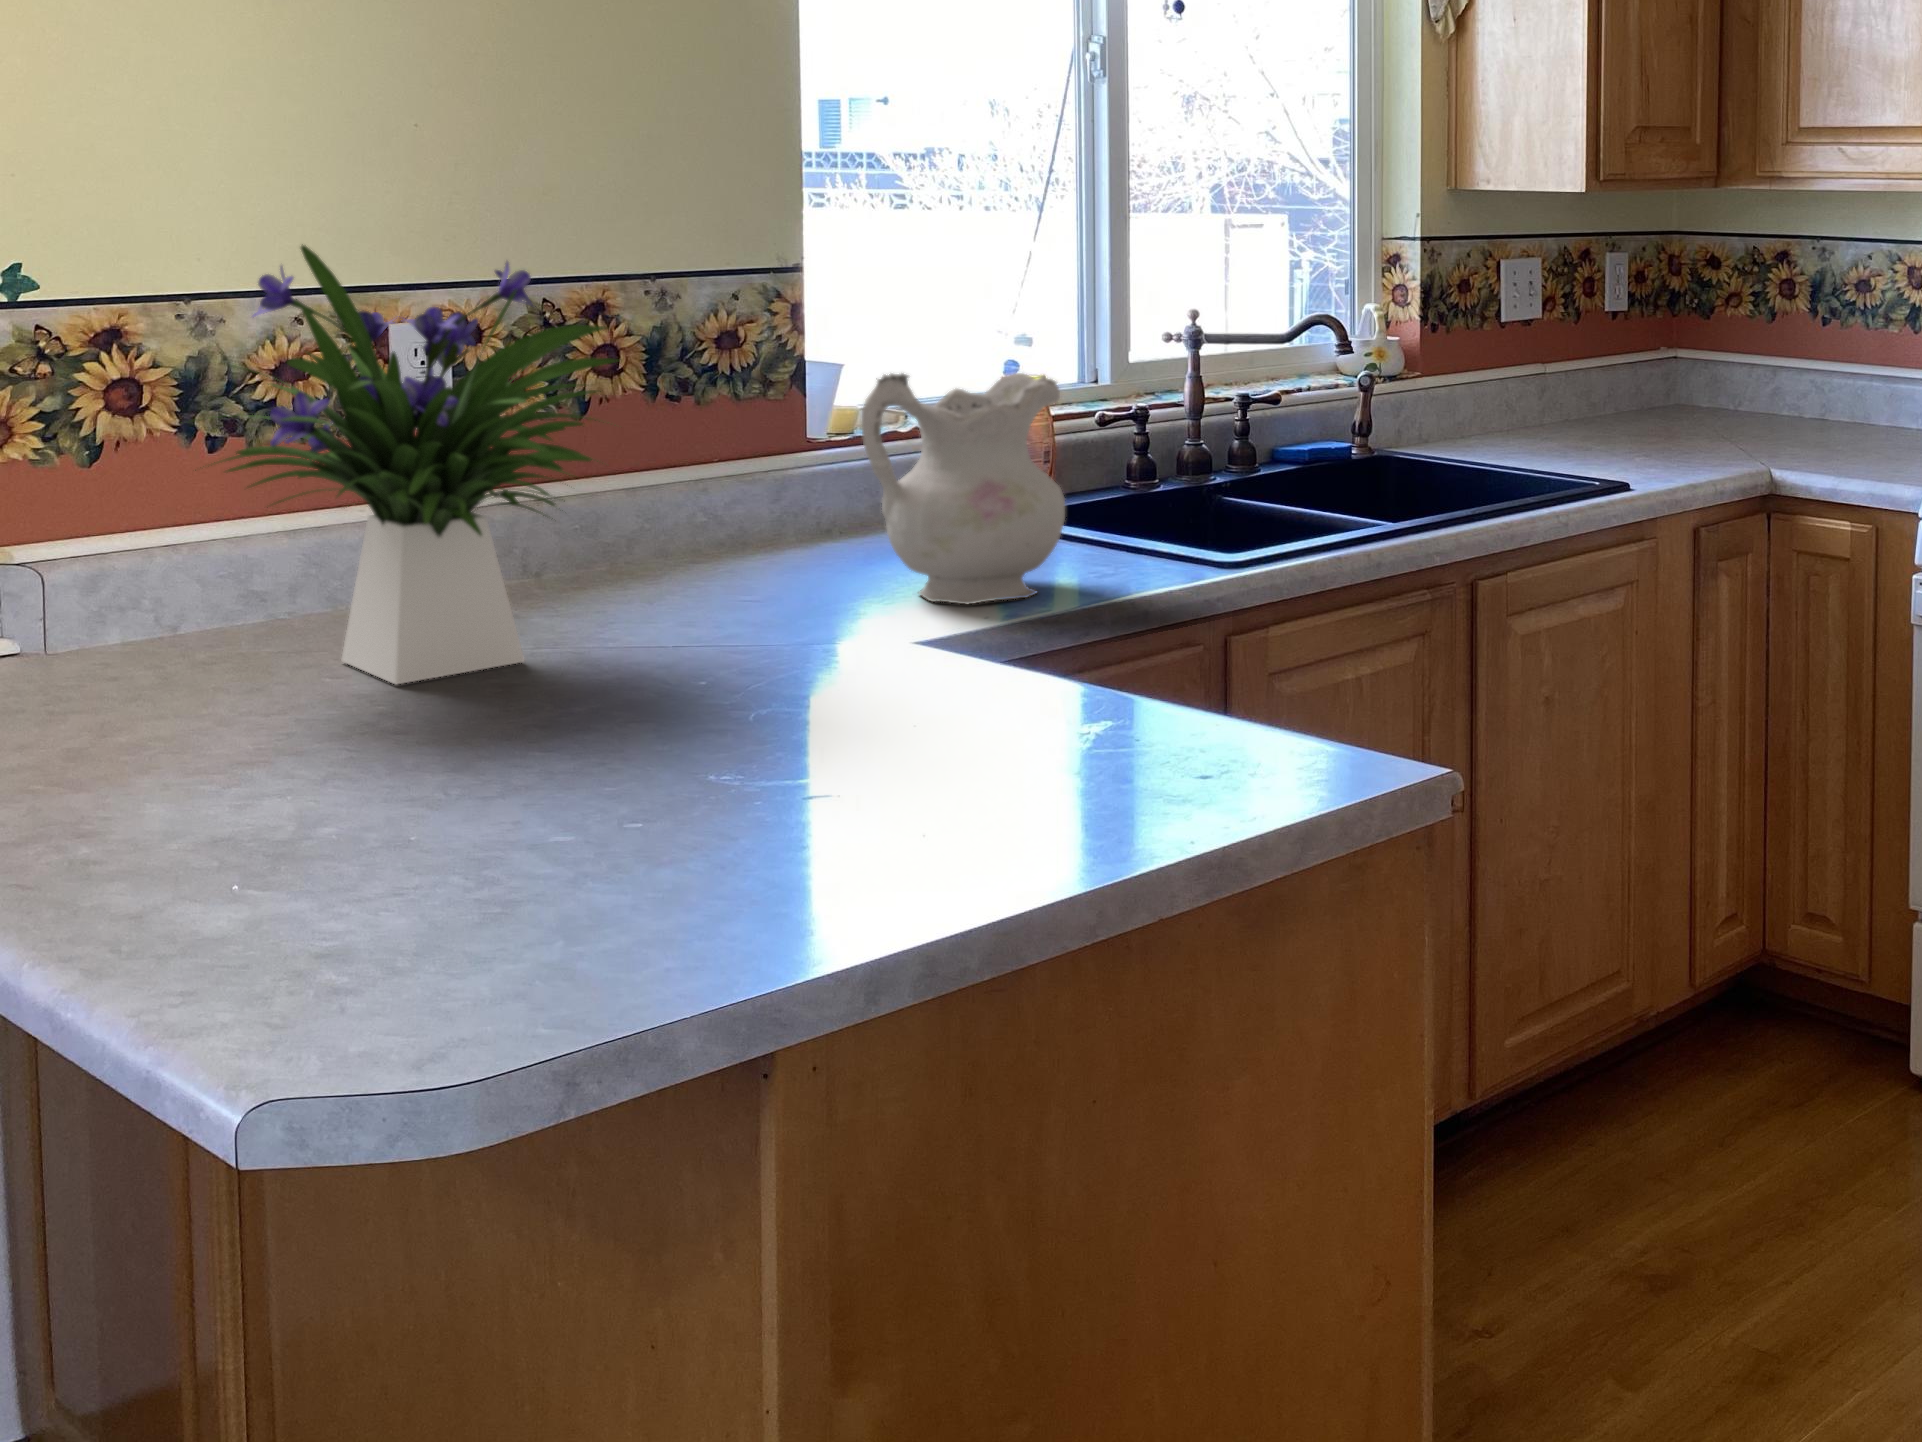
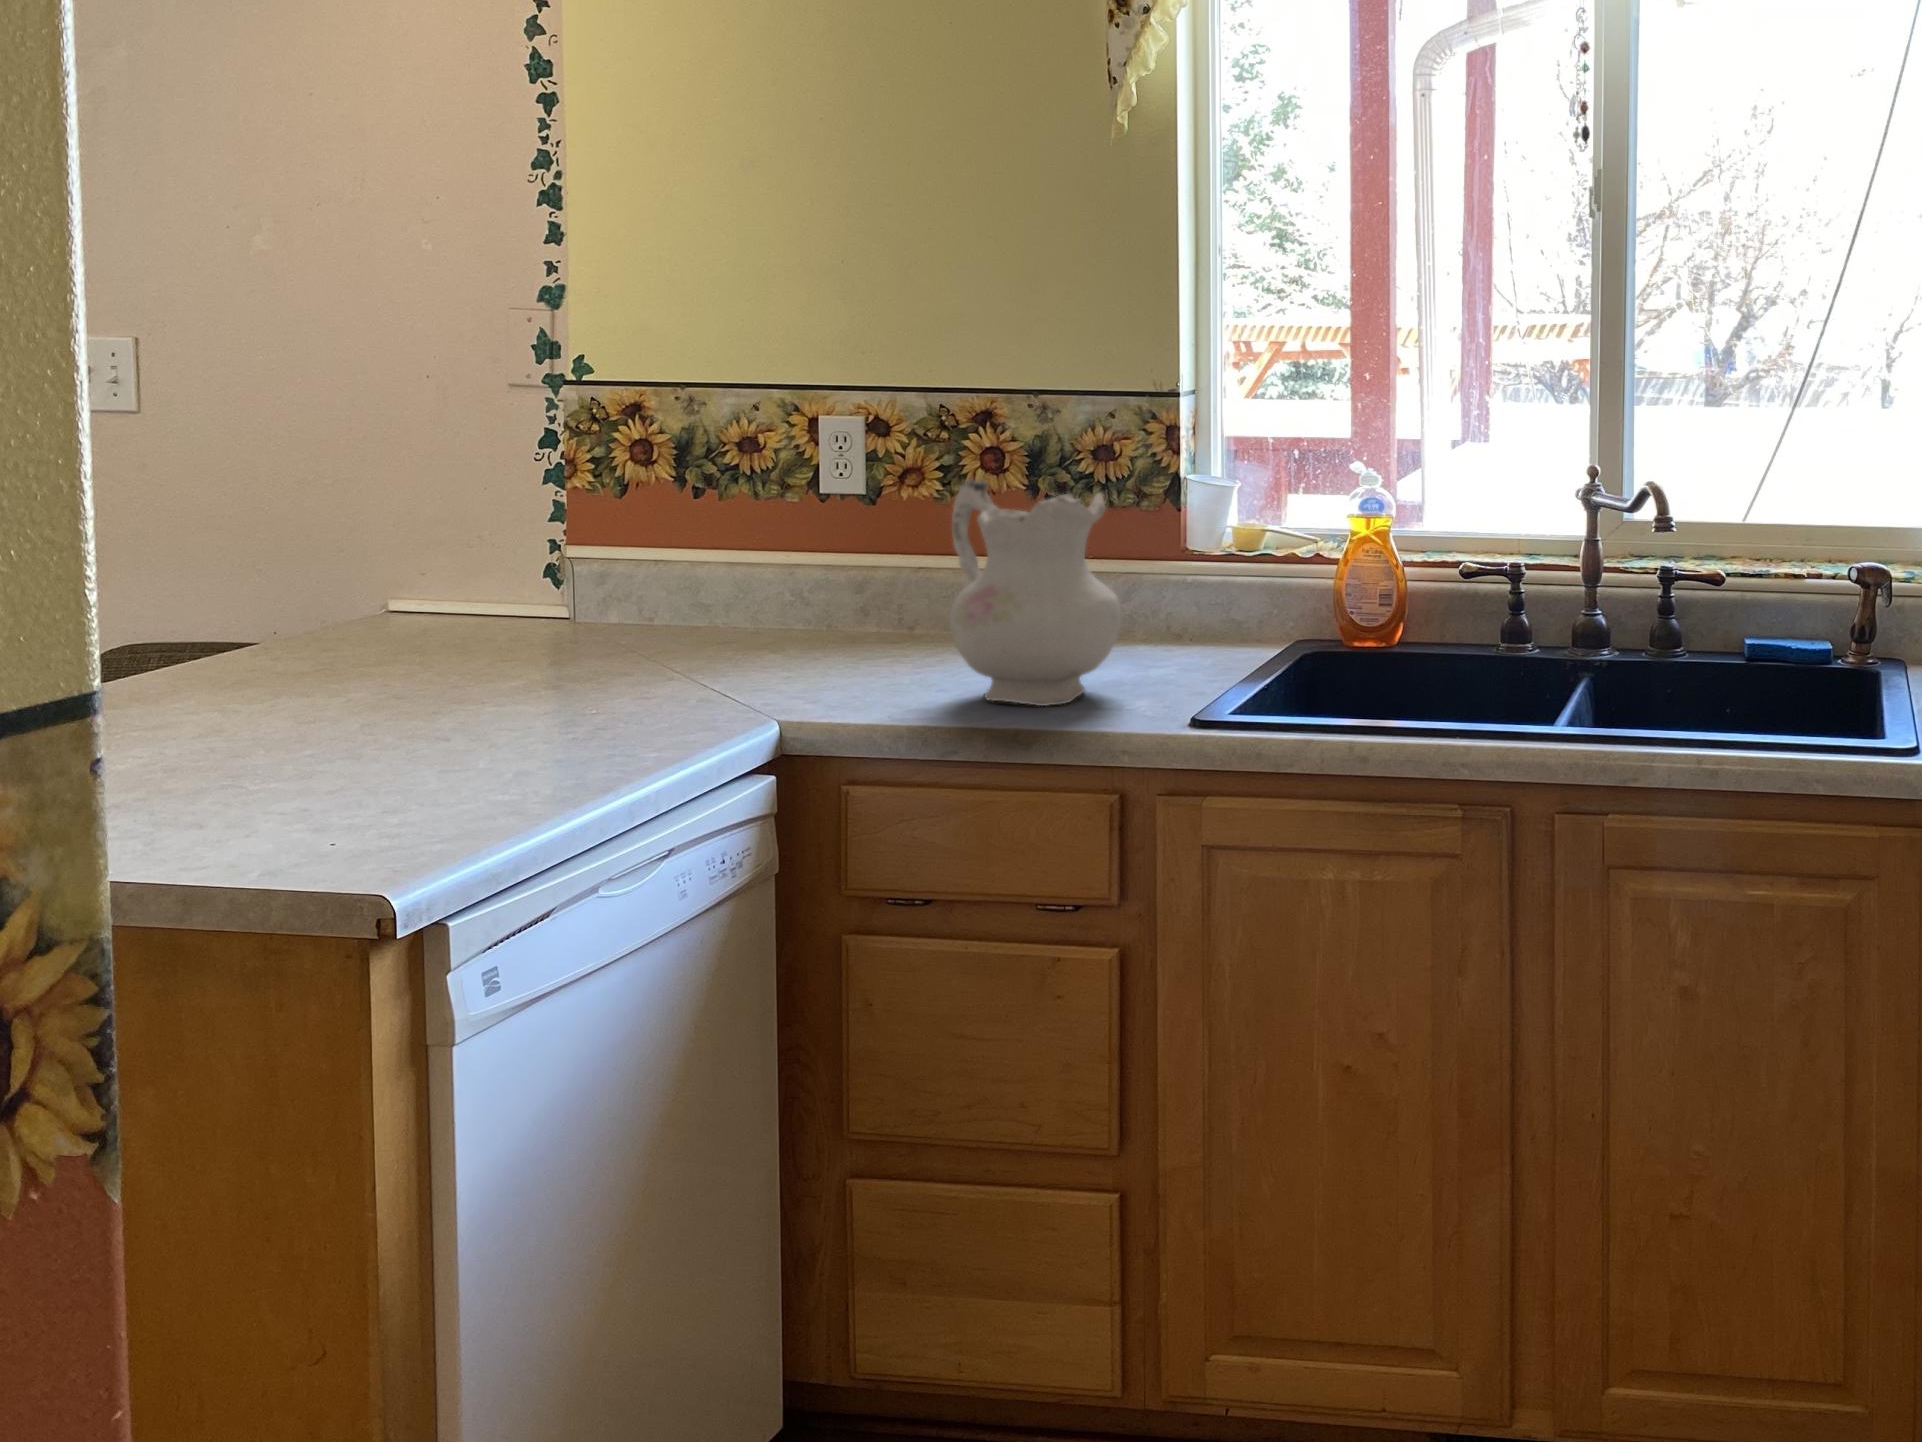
flower arrangement: present [195,244,621,685] -> none [458,340,802,673]

